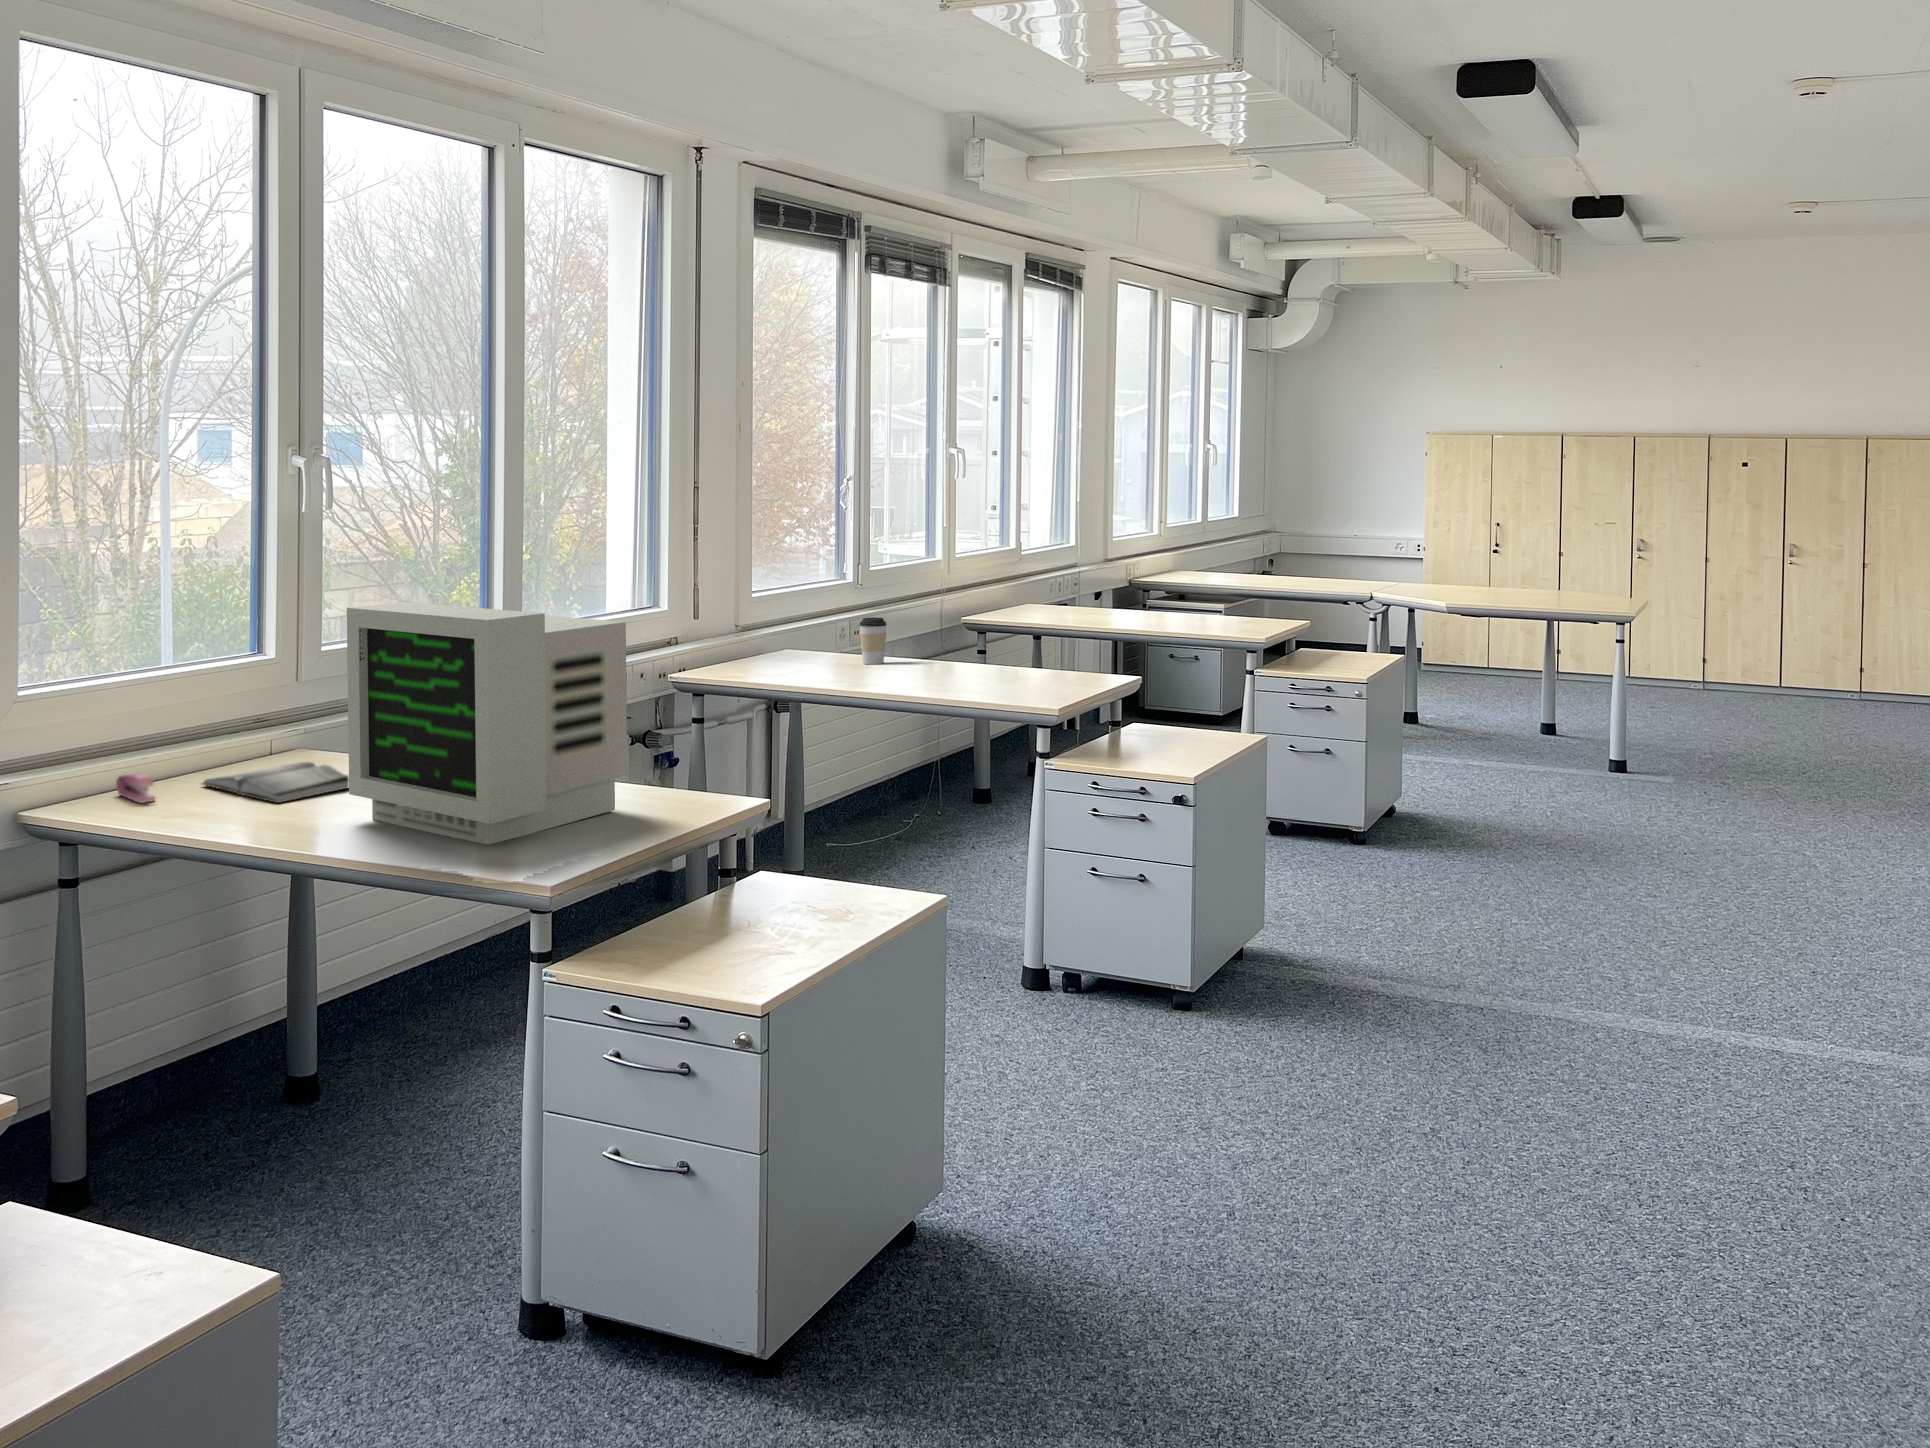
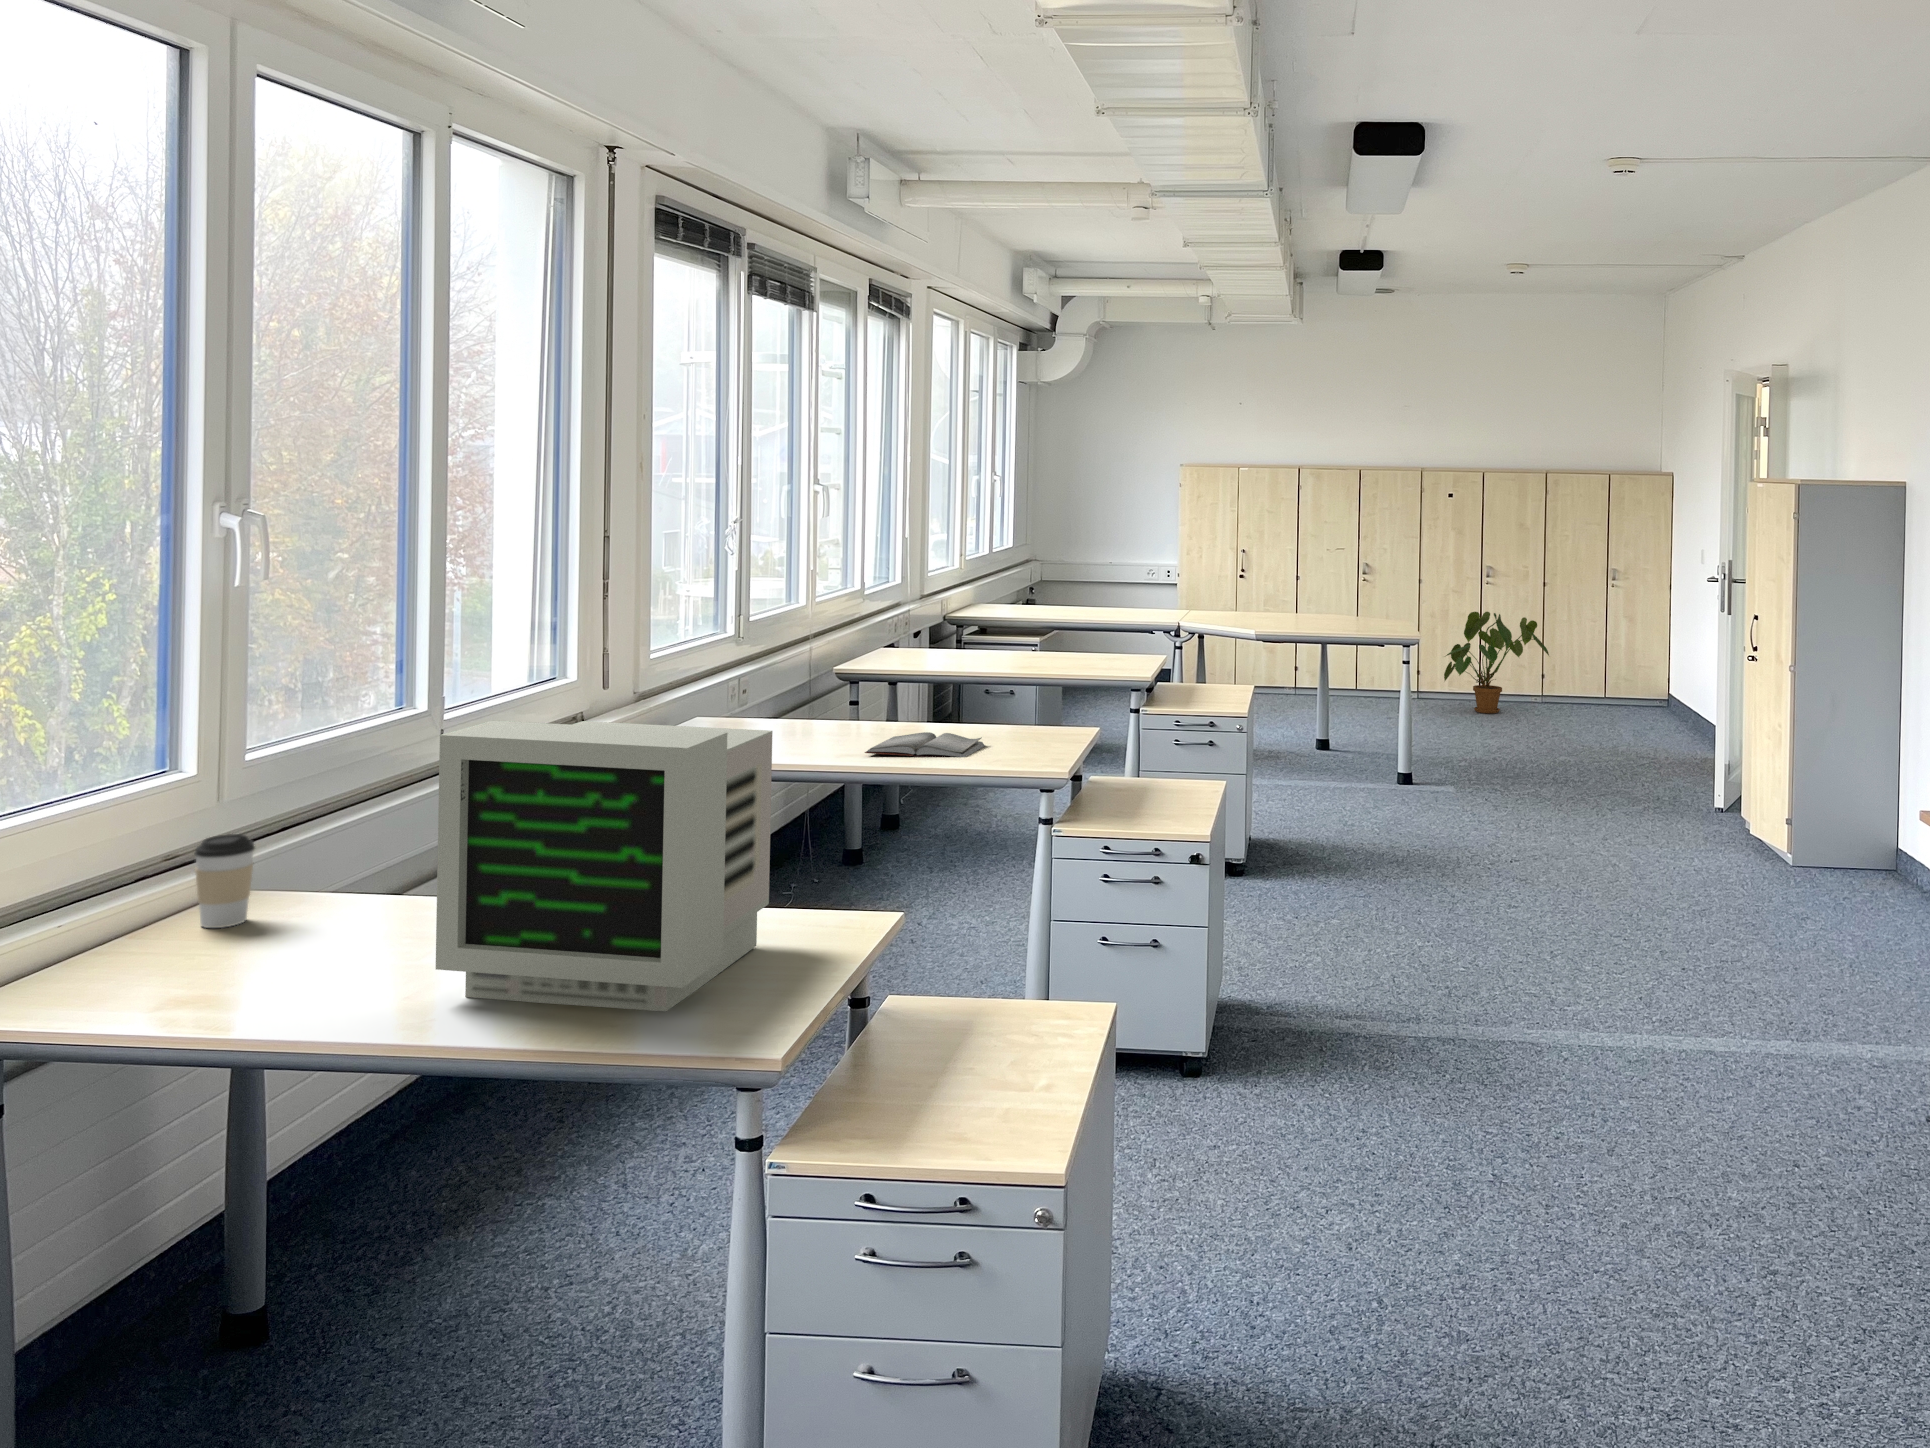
house plant: none [1758,590,1916,712] -> present [1444,612,1549,714]
coffee cup: present [860,618,887,664] -> present [195,834,255,928]
hardback book: present [202,762,349,803] -> present [865,732,986,757]
stapler: present [116,773,155,803] -> none [7,975,93,1017]

